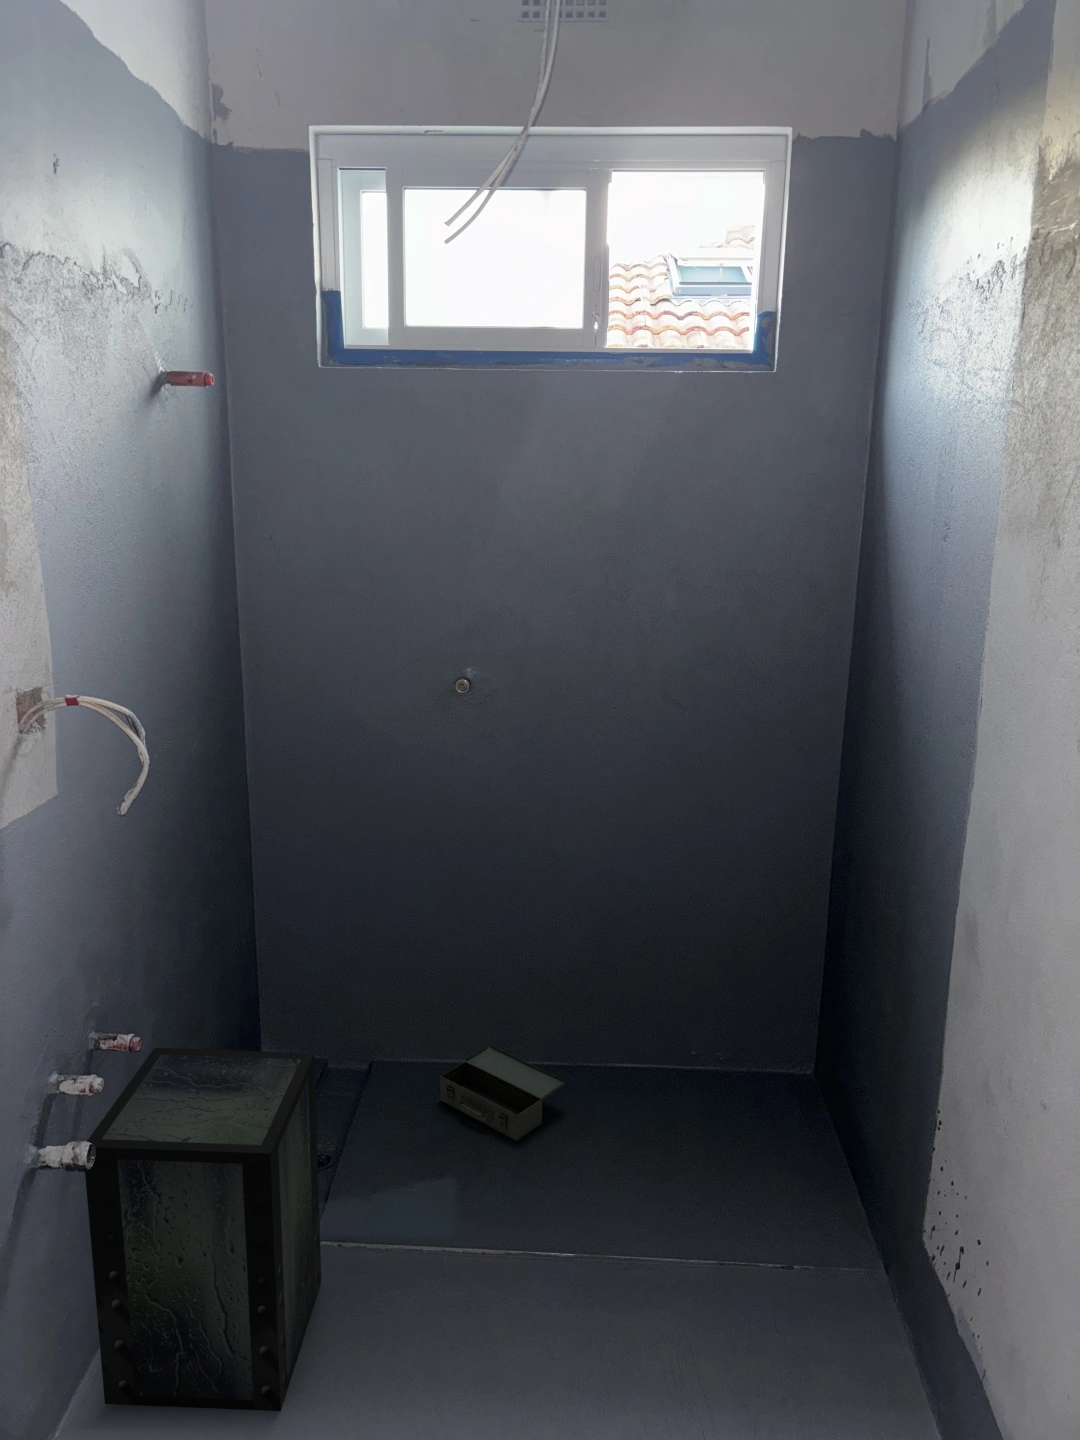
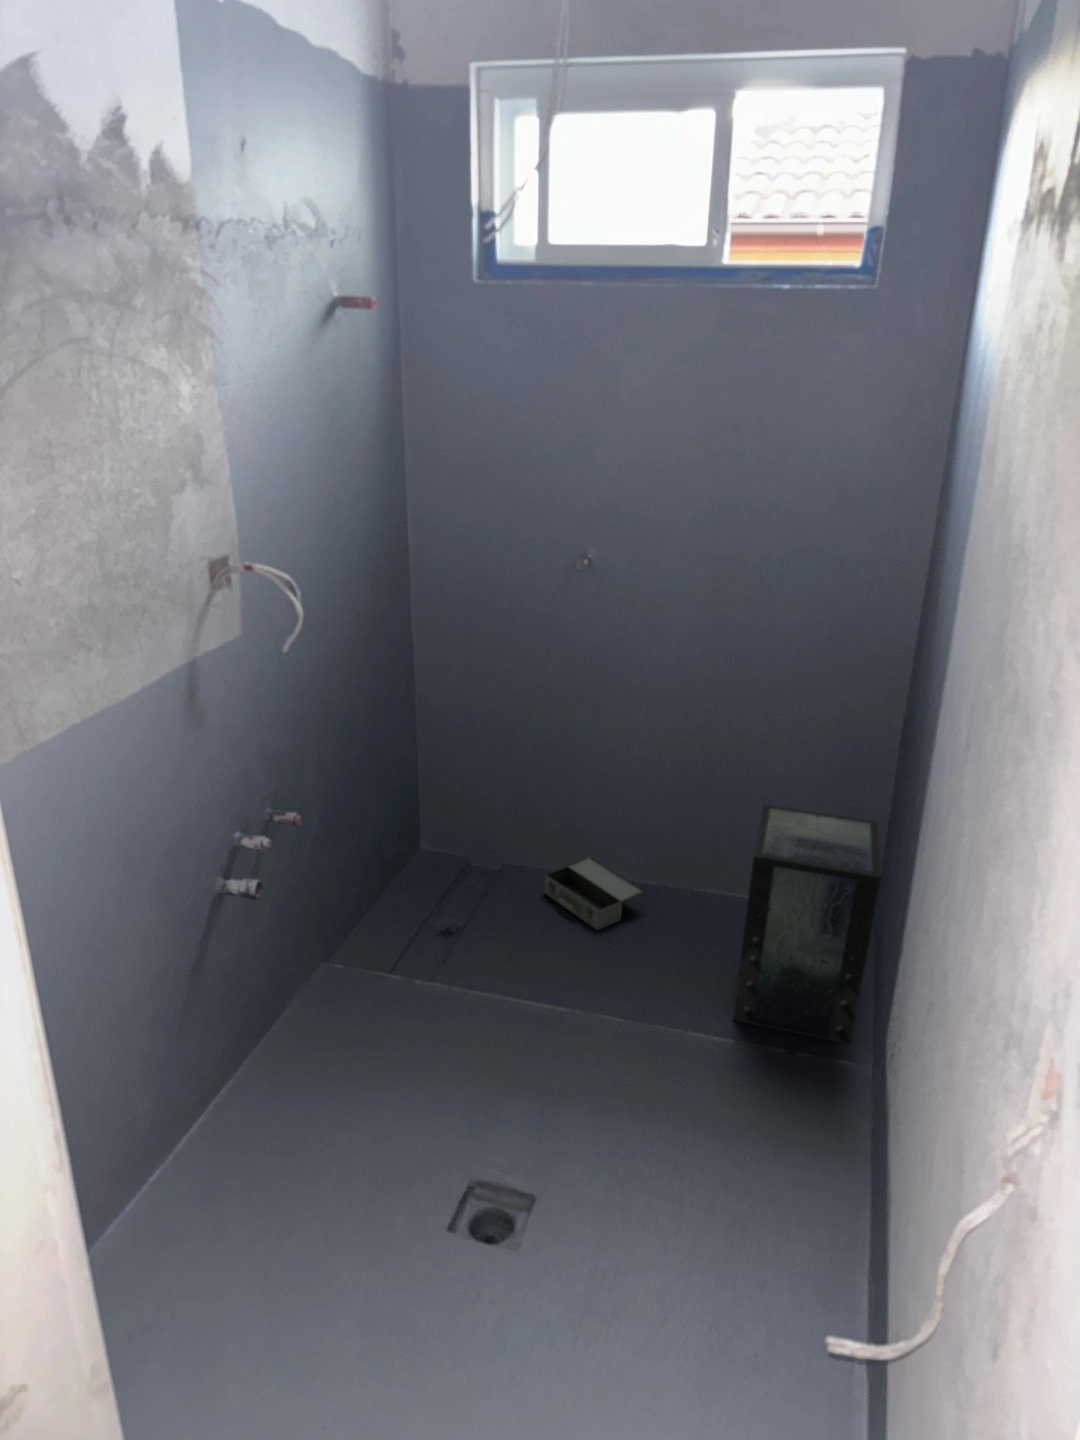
storage box: present [85,1048,321,1411] -> present [733,805,881,1044]

